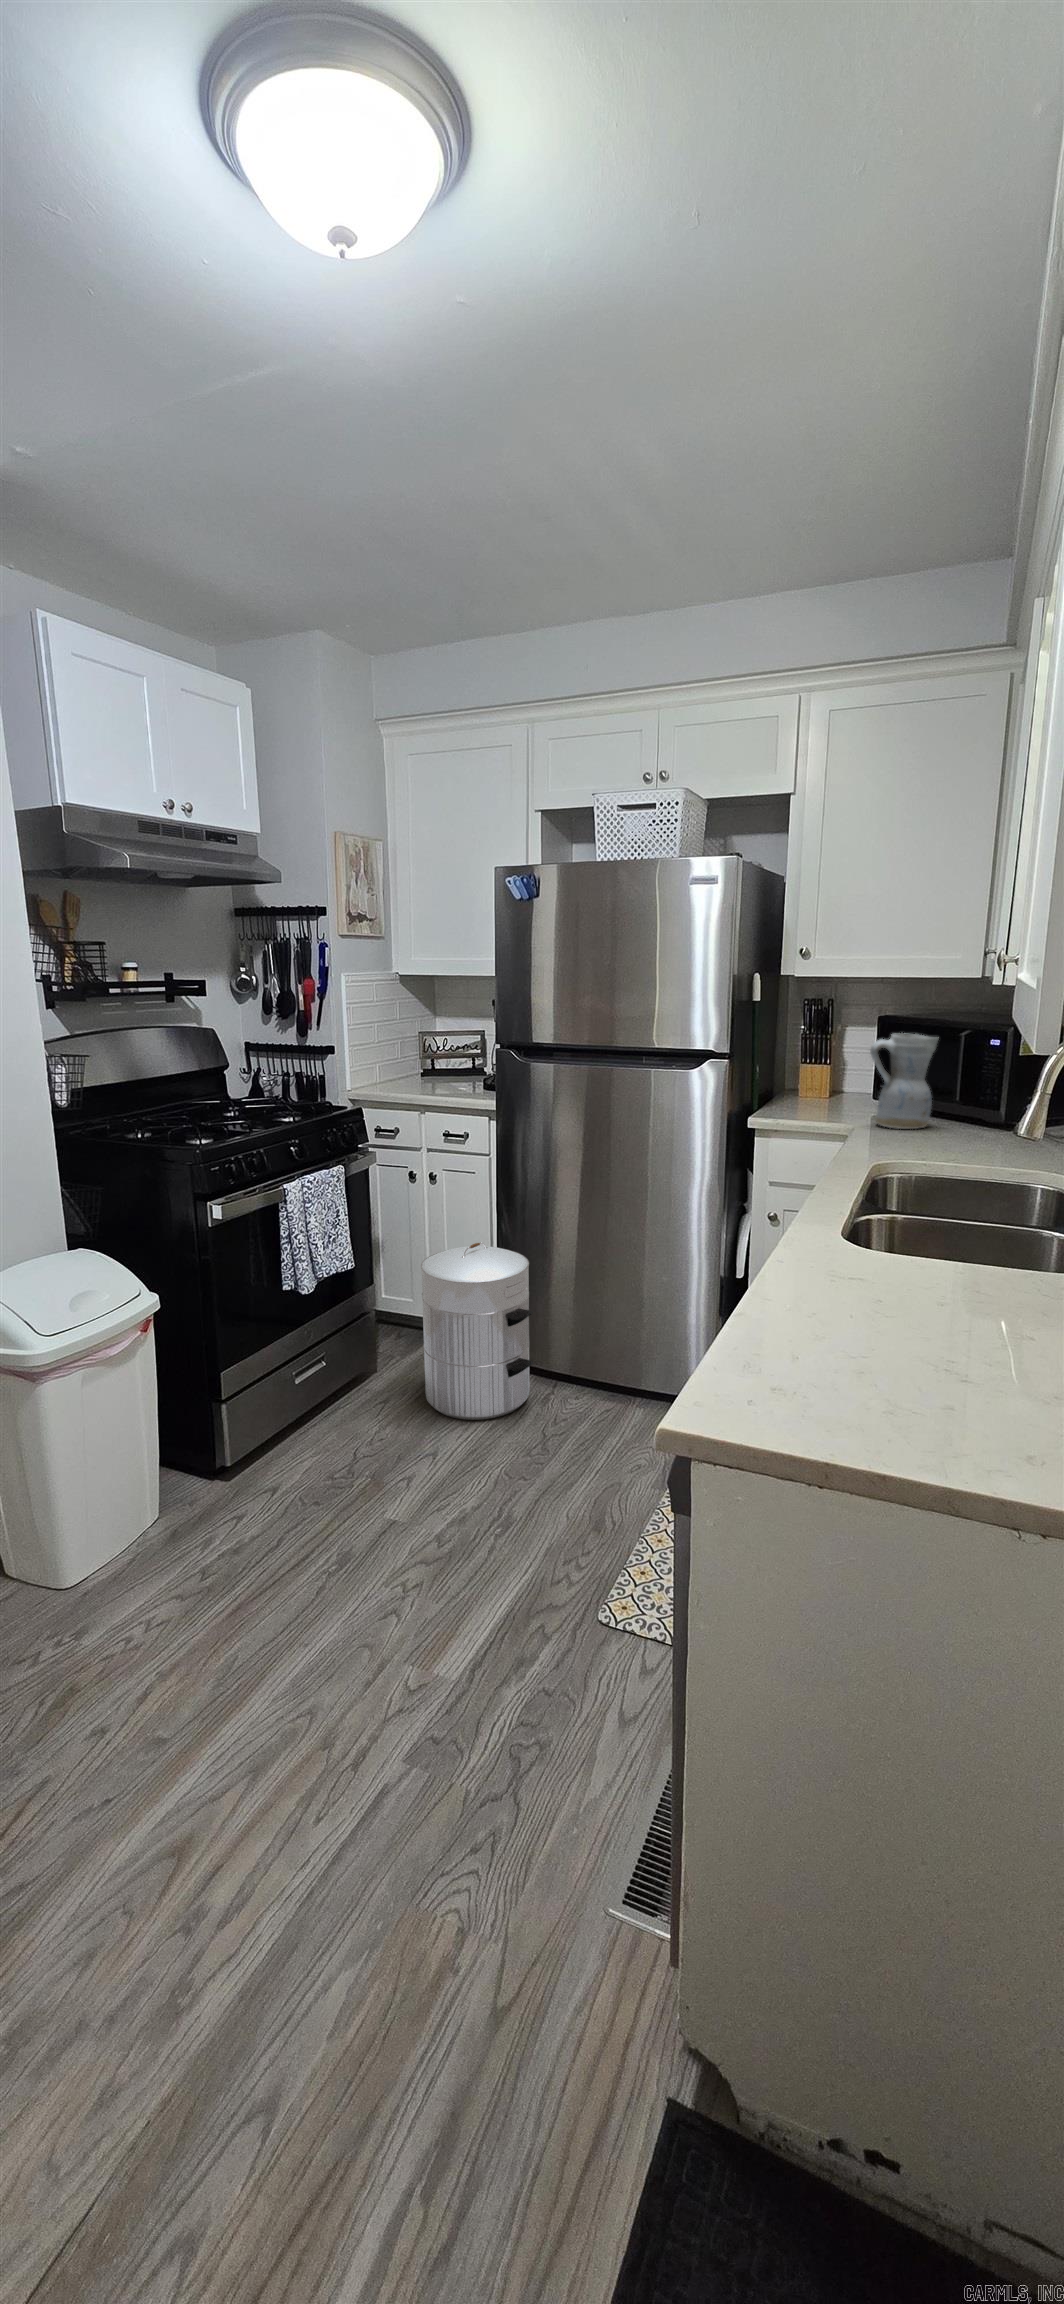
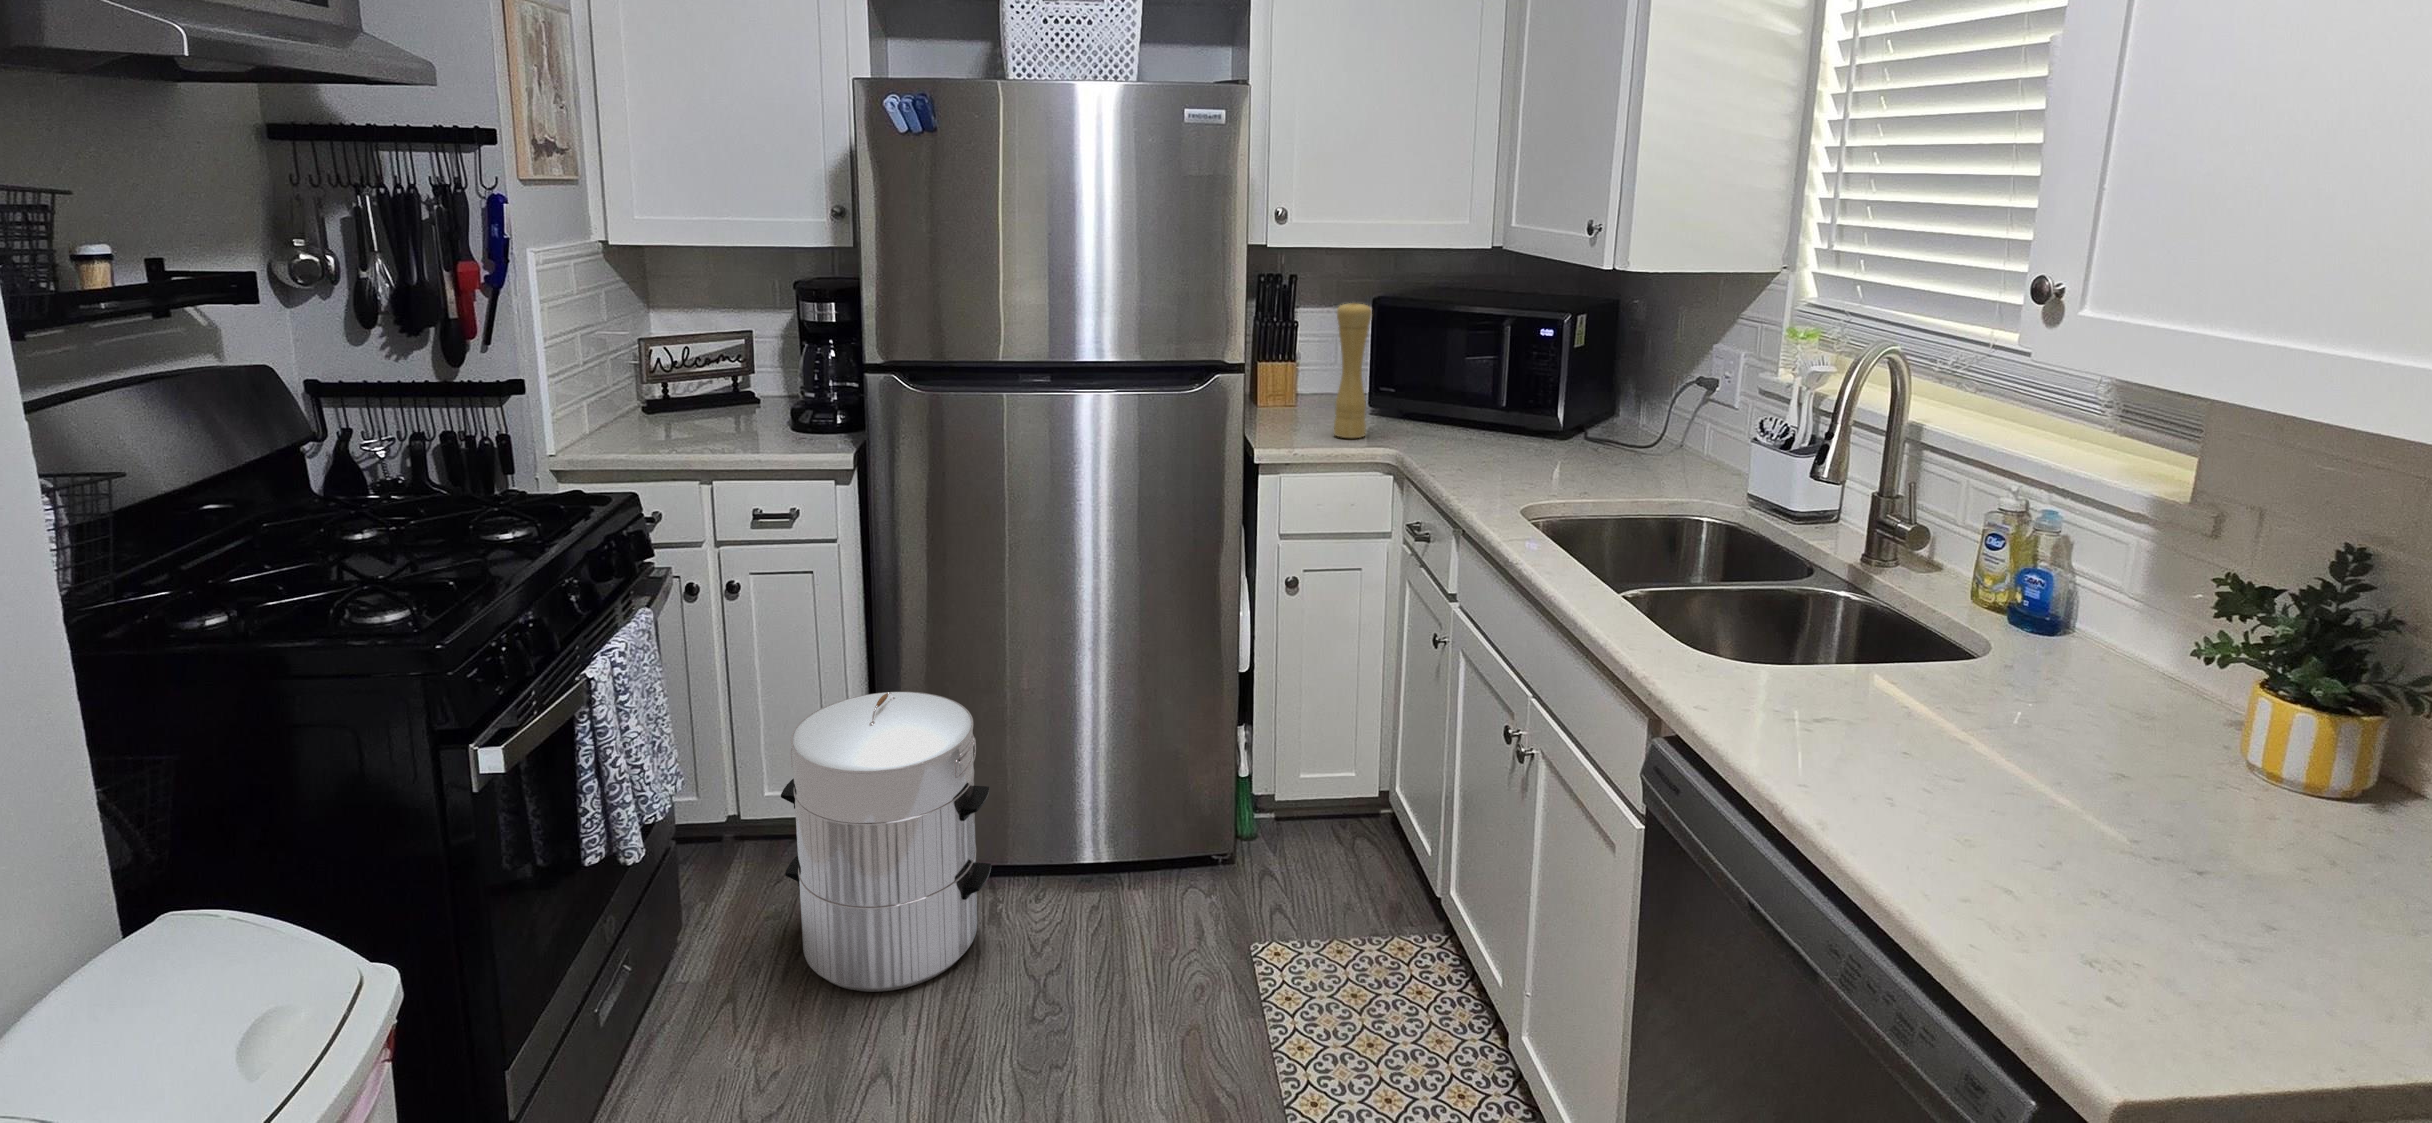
pepper mill: none [823,1013,856,1117] -> present [1334,302,1372,438]
ceramic pitcher: present [870,1034,938,1129] -> none [1417,328,1491,452]

